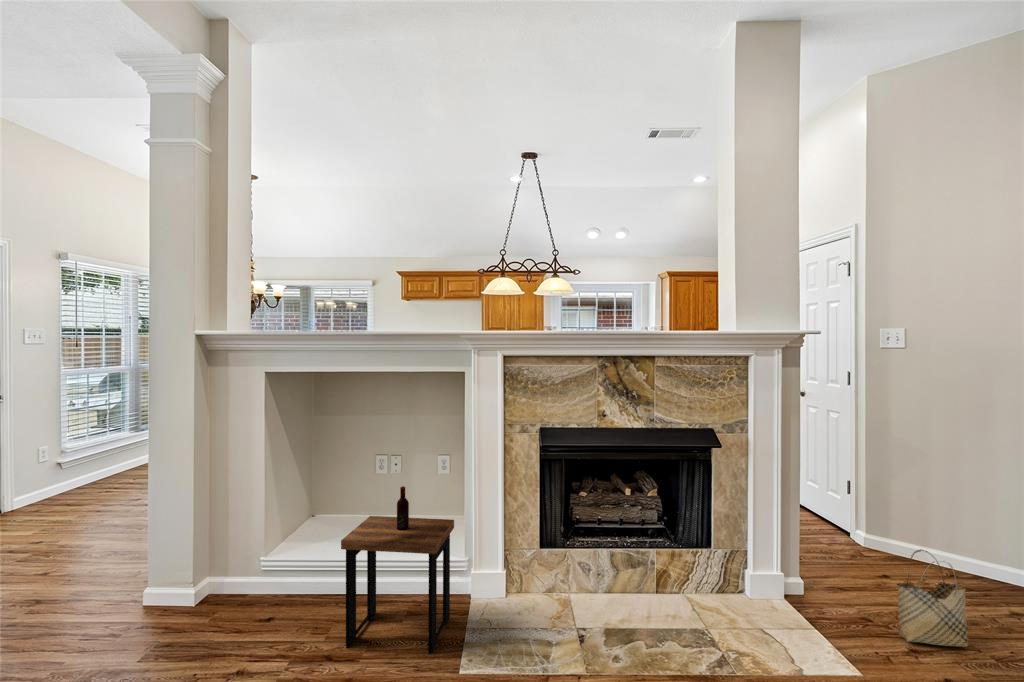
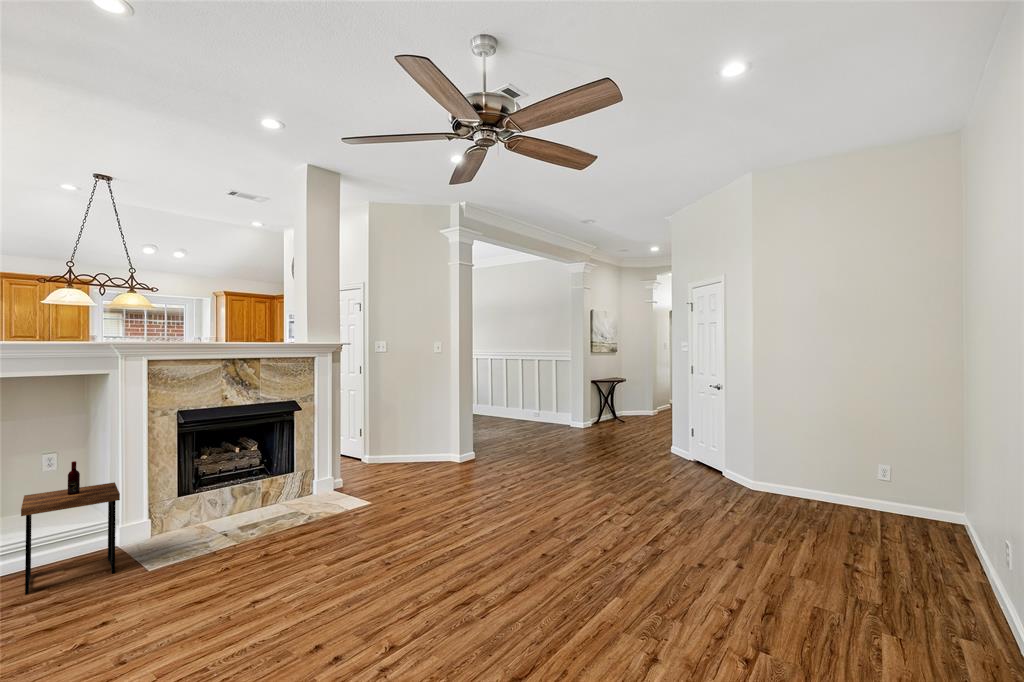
woven basket: present [897,549,969,647] -> none [390,447,418,490]

